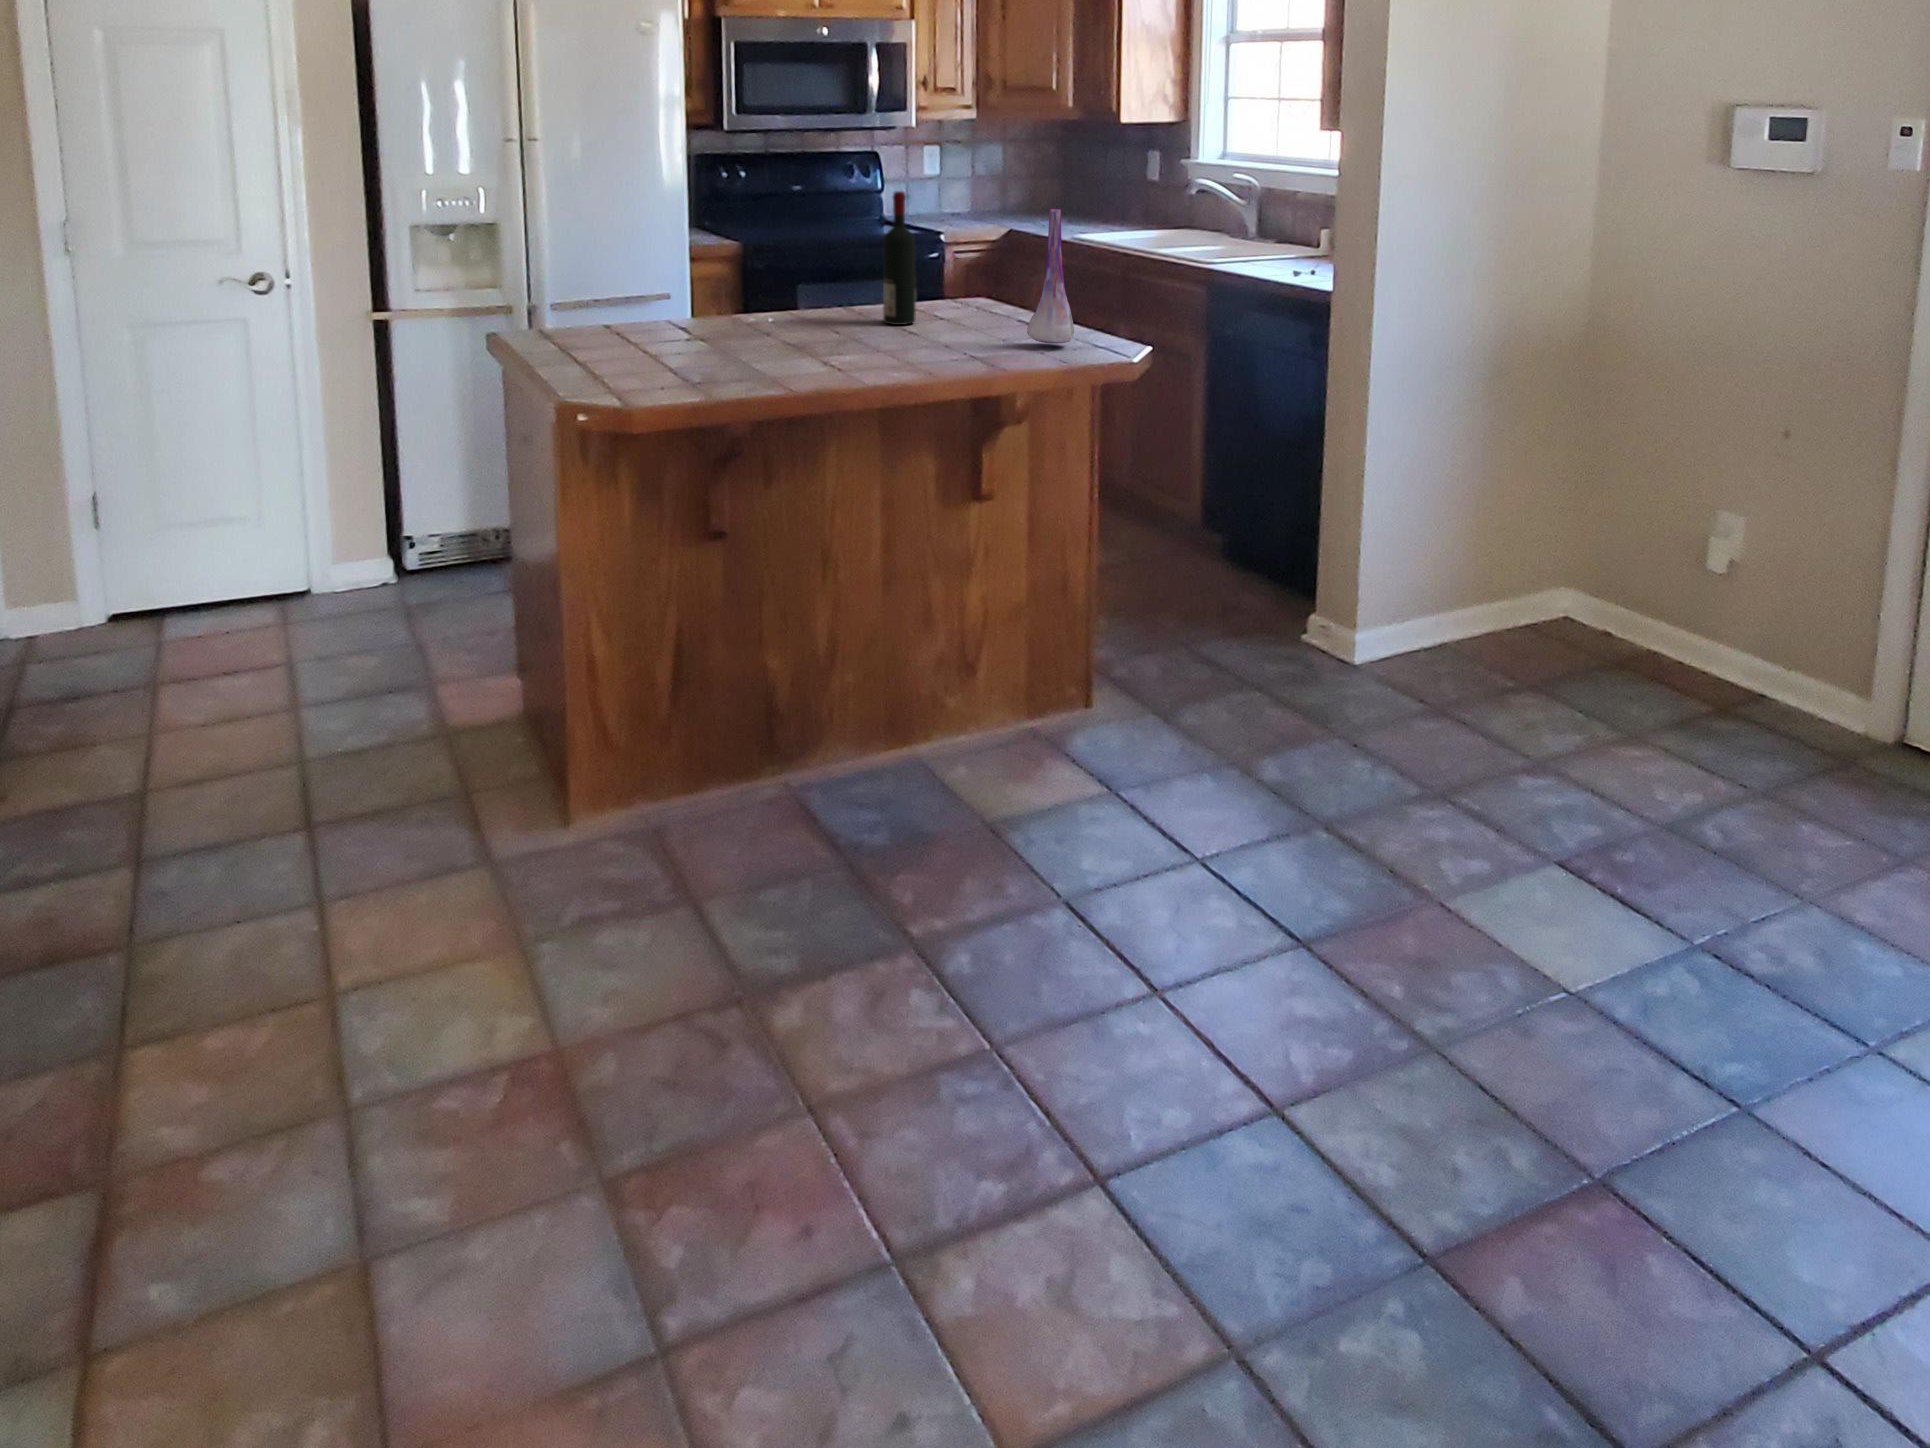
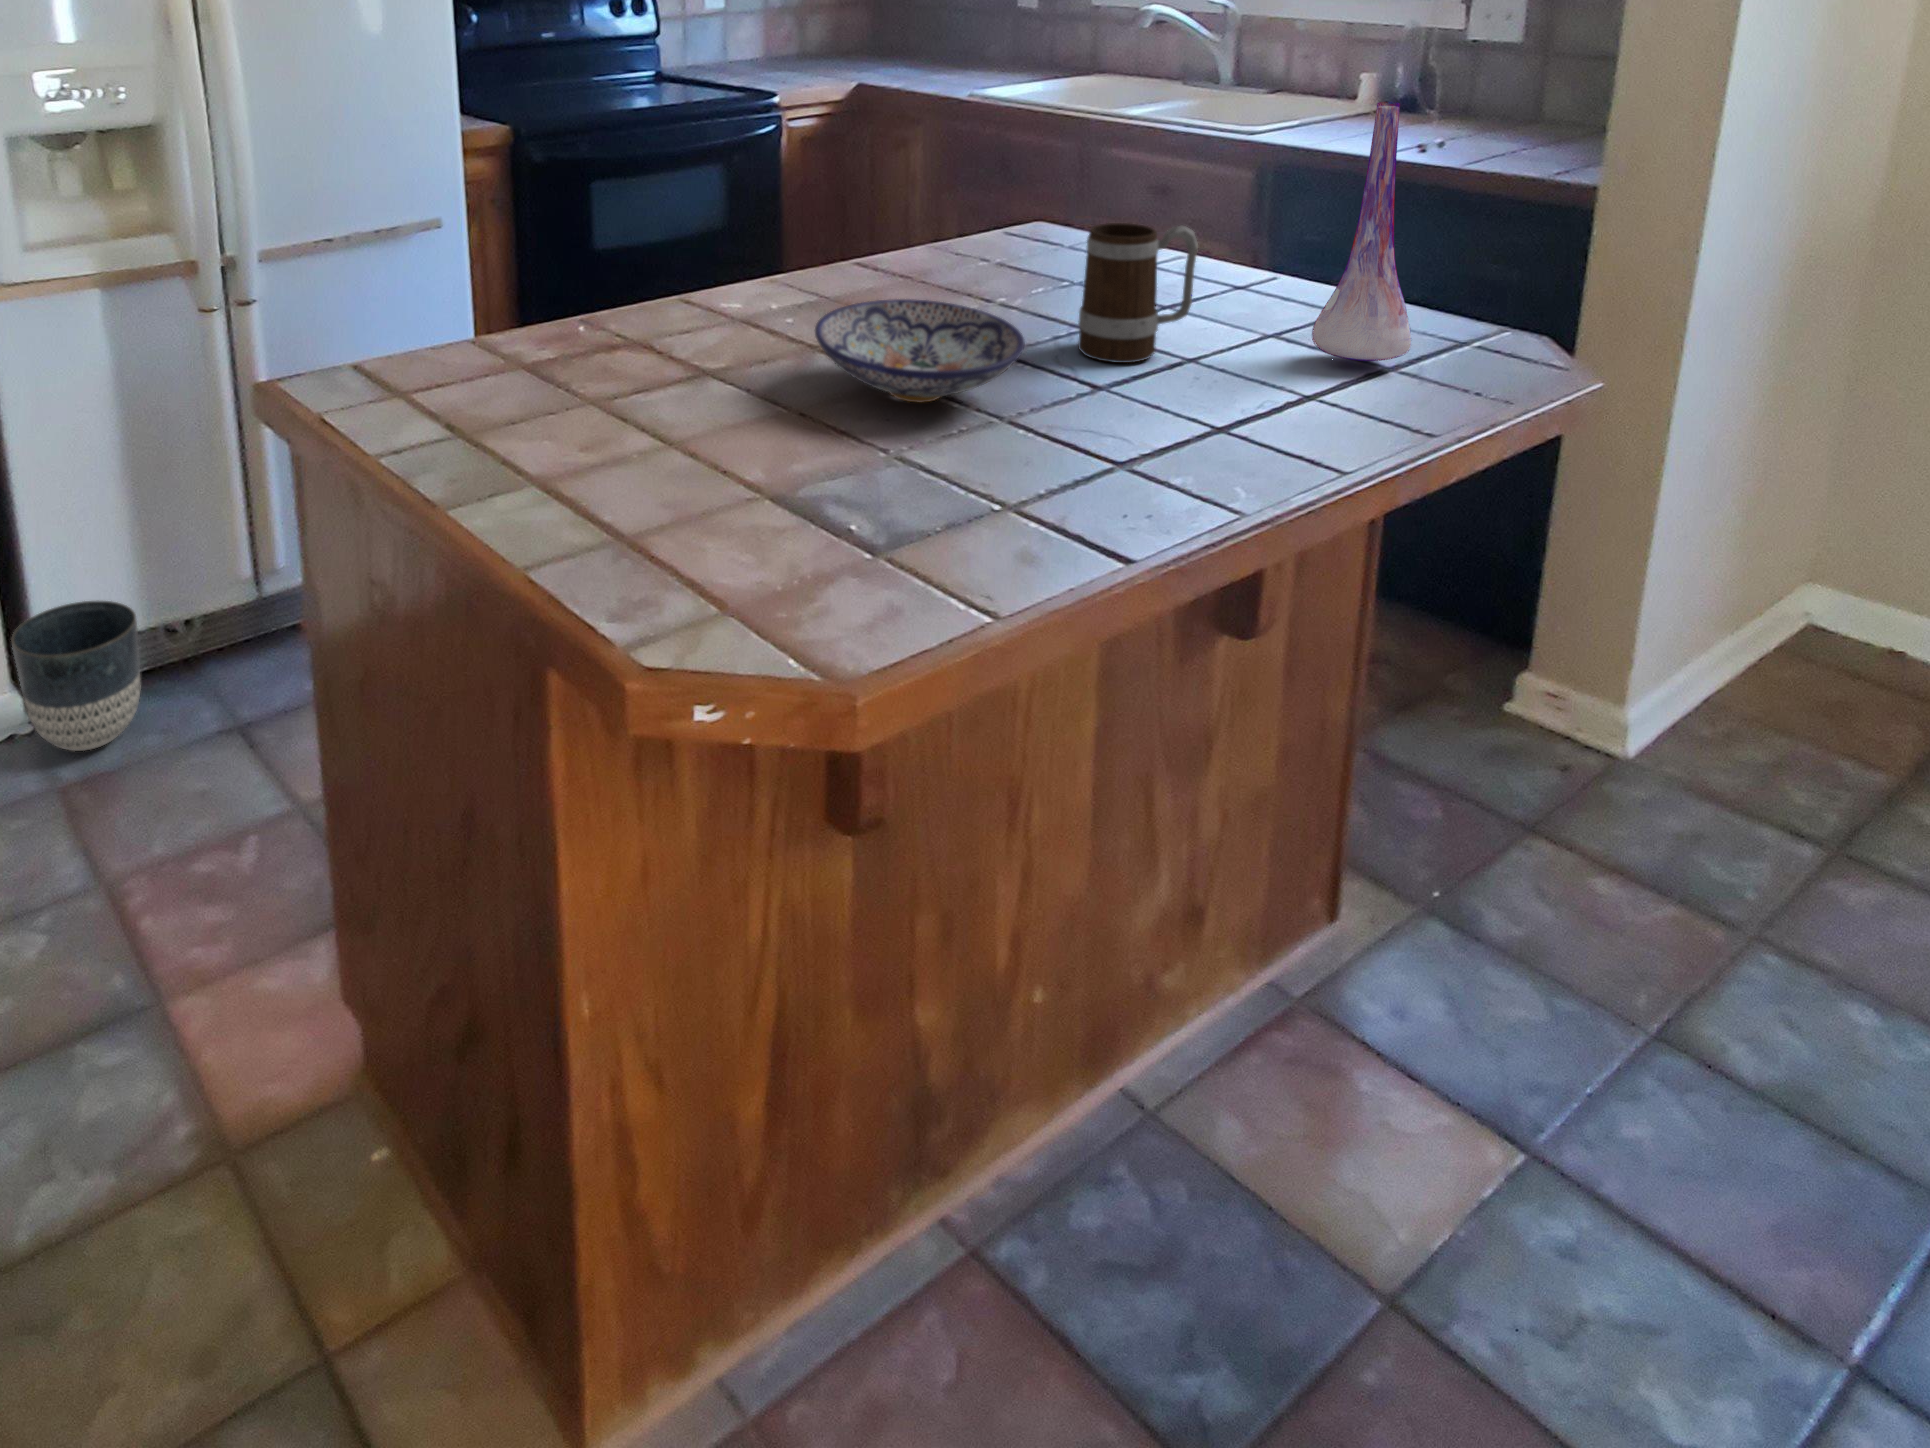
wine bottle: present [883,191,916,325] -> none [972,71,1039,319]
mug: none [913,269,971,341] -> present [1078,223,1198,363]
bowl: none [754,302,858,347] -> present [815,299,1025,402]
planter: none [389,504,462,589] -> present [11,601,141,751]

